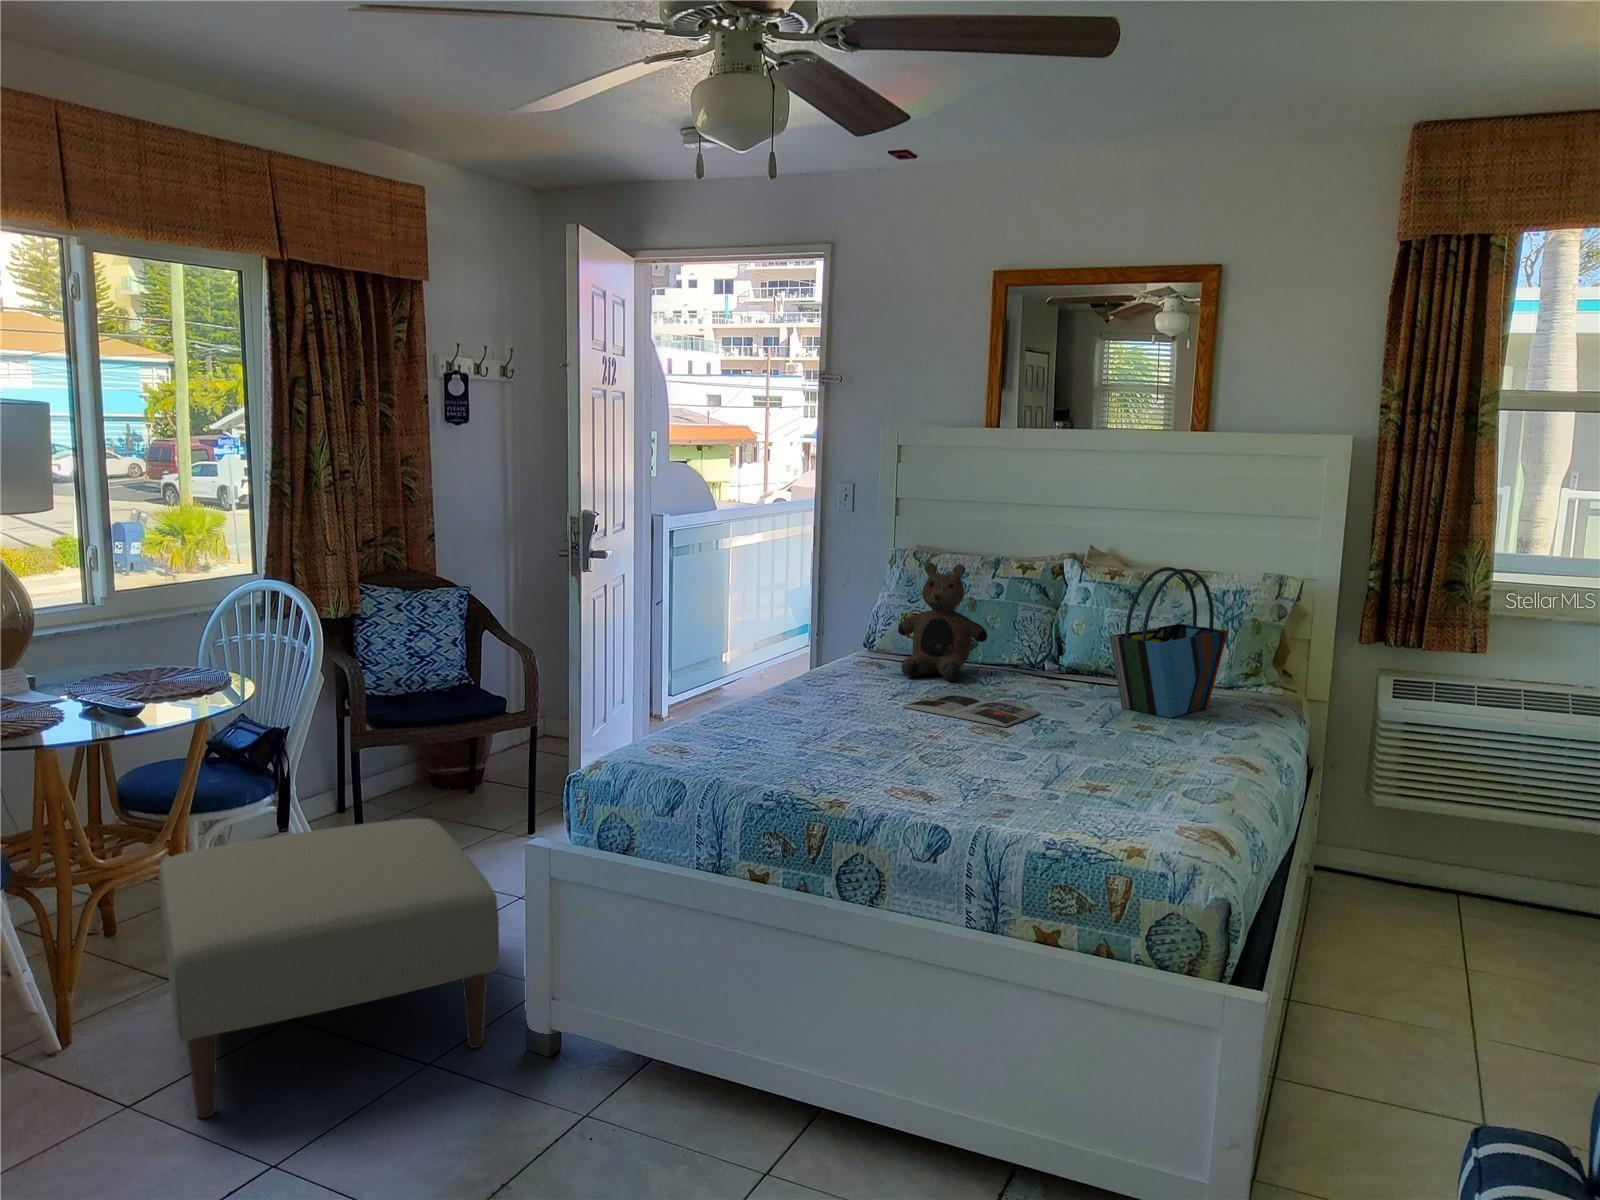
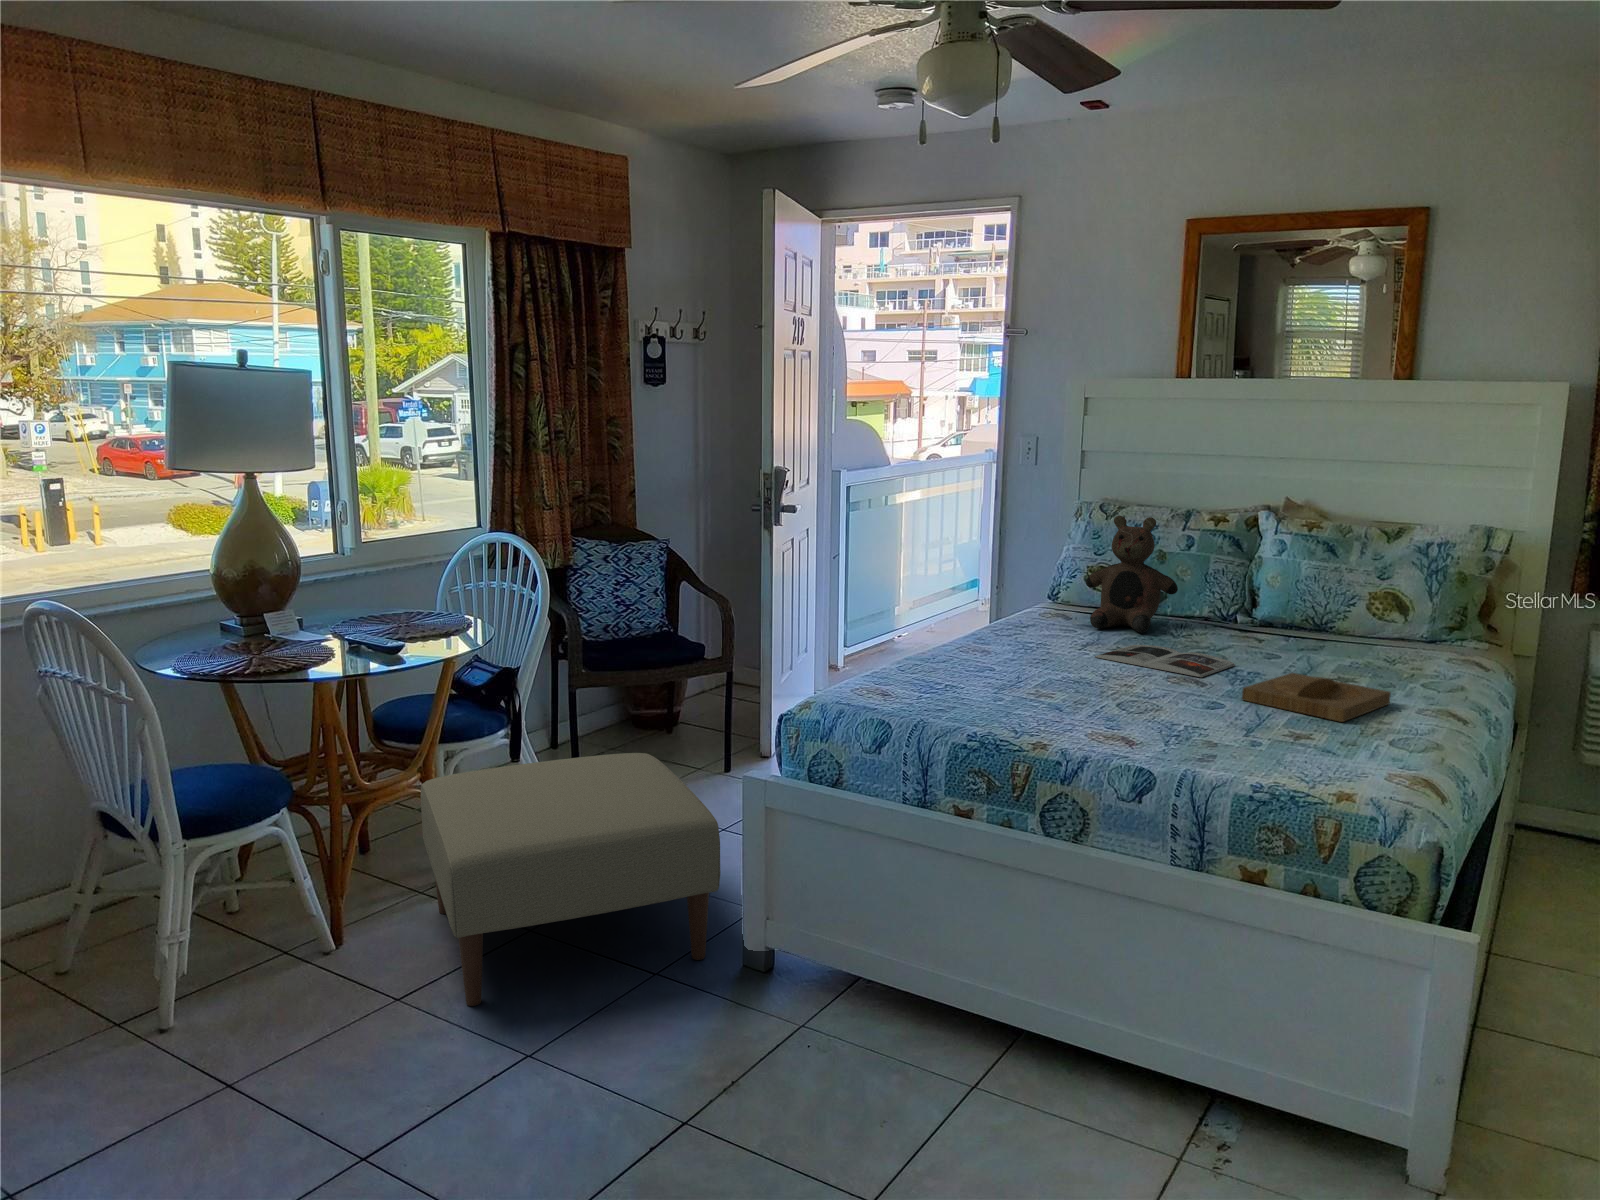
tote bag: present [1109,567,1228,718] -> none [1308,519,1435,671]
tray: none [1044,721,1187,772] -> present [1242,673,1391,722]

